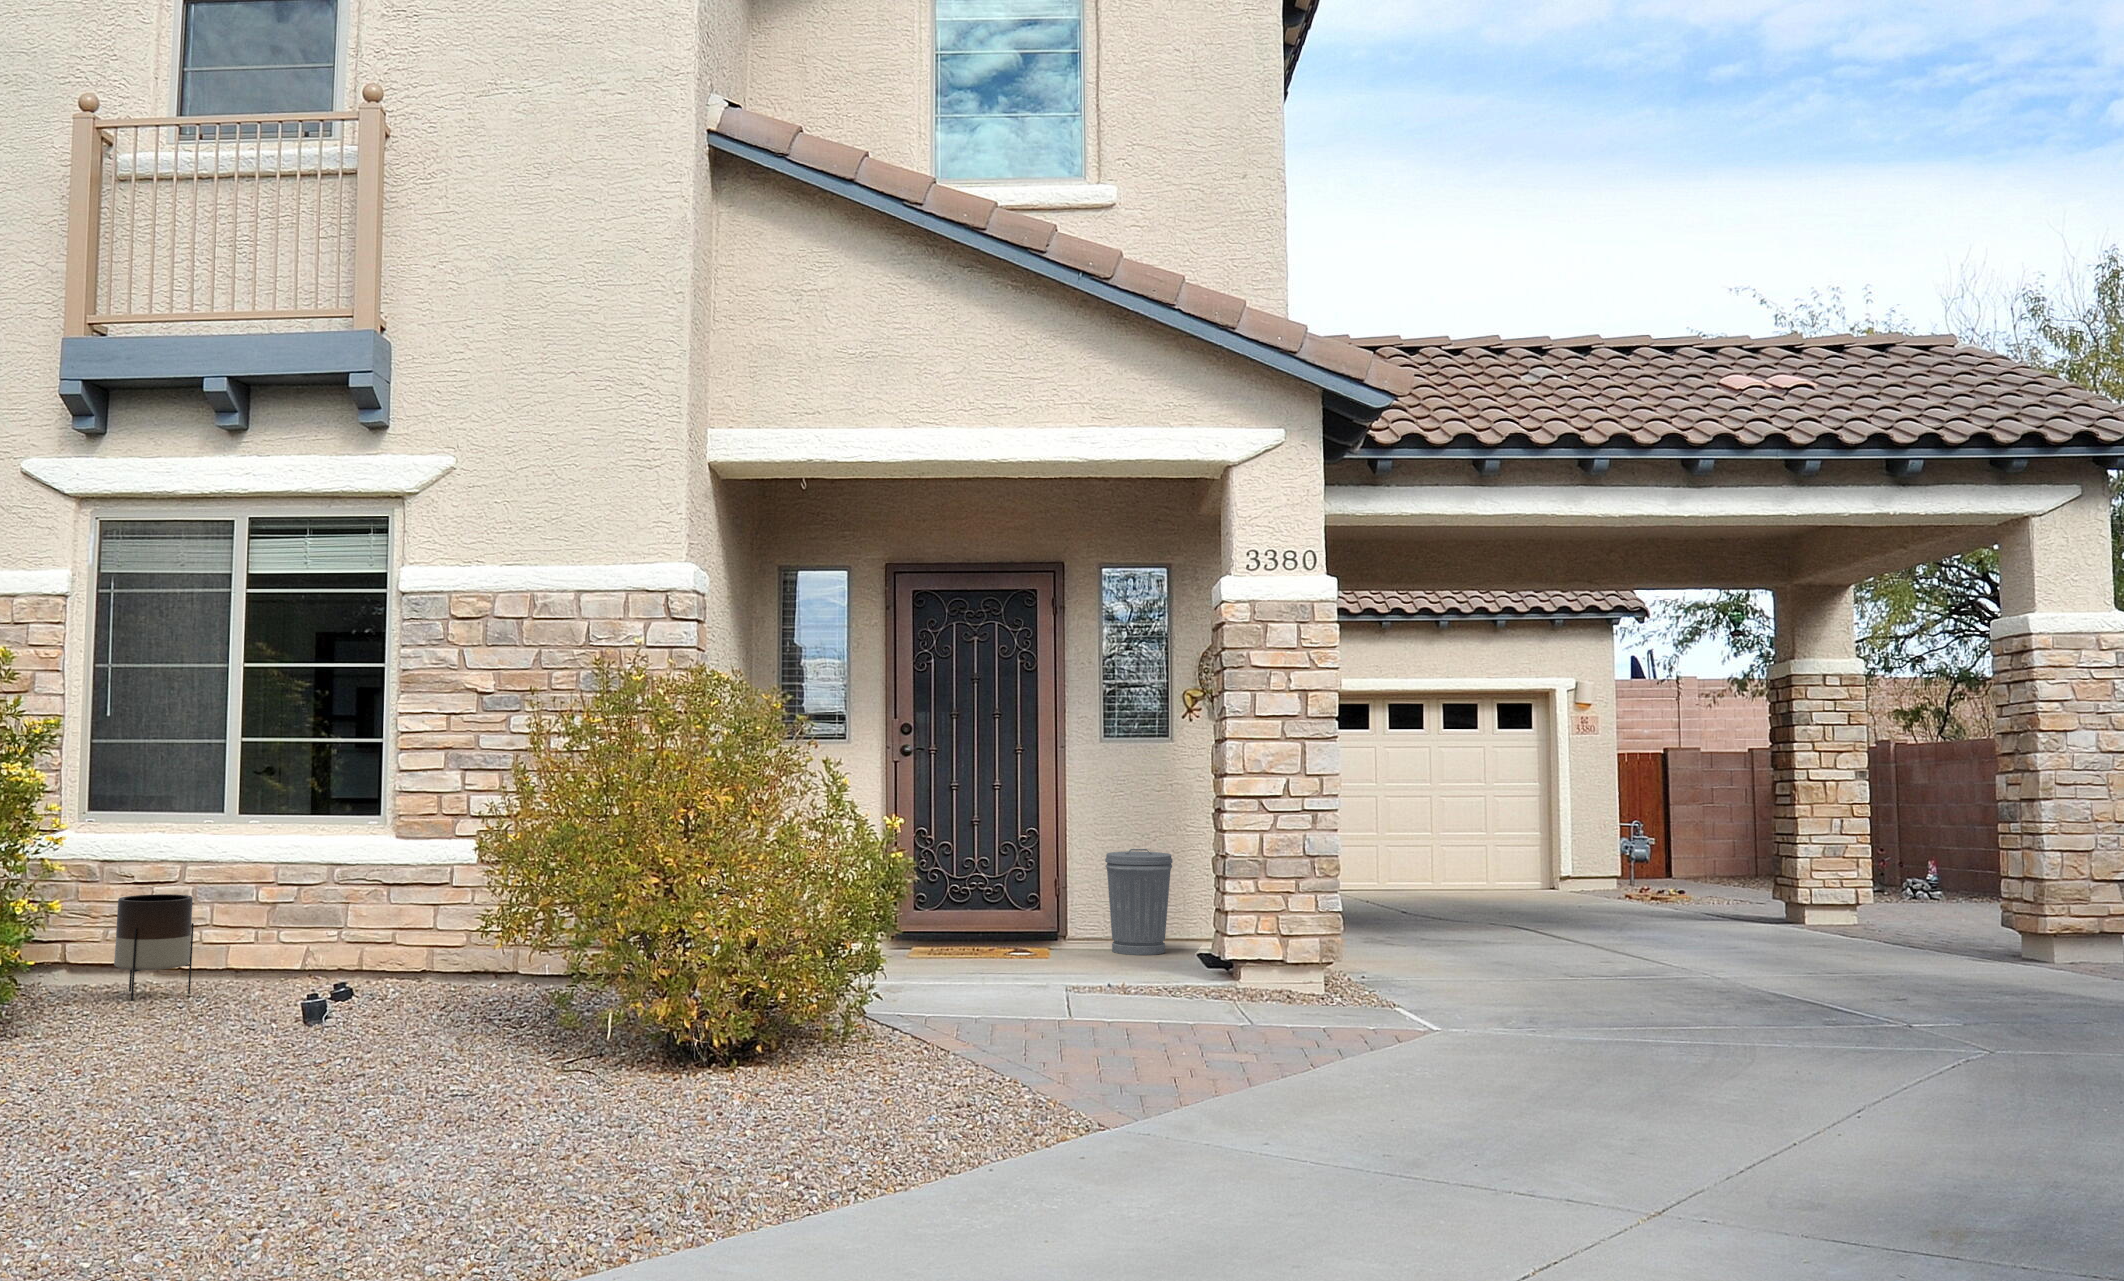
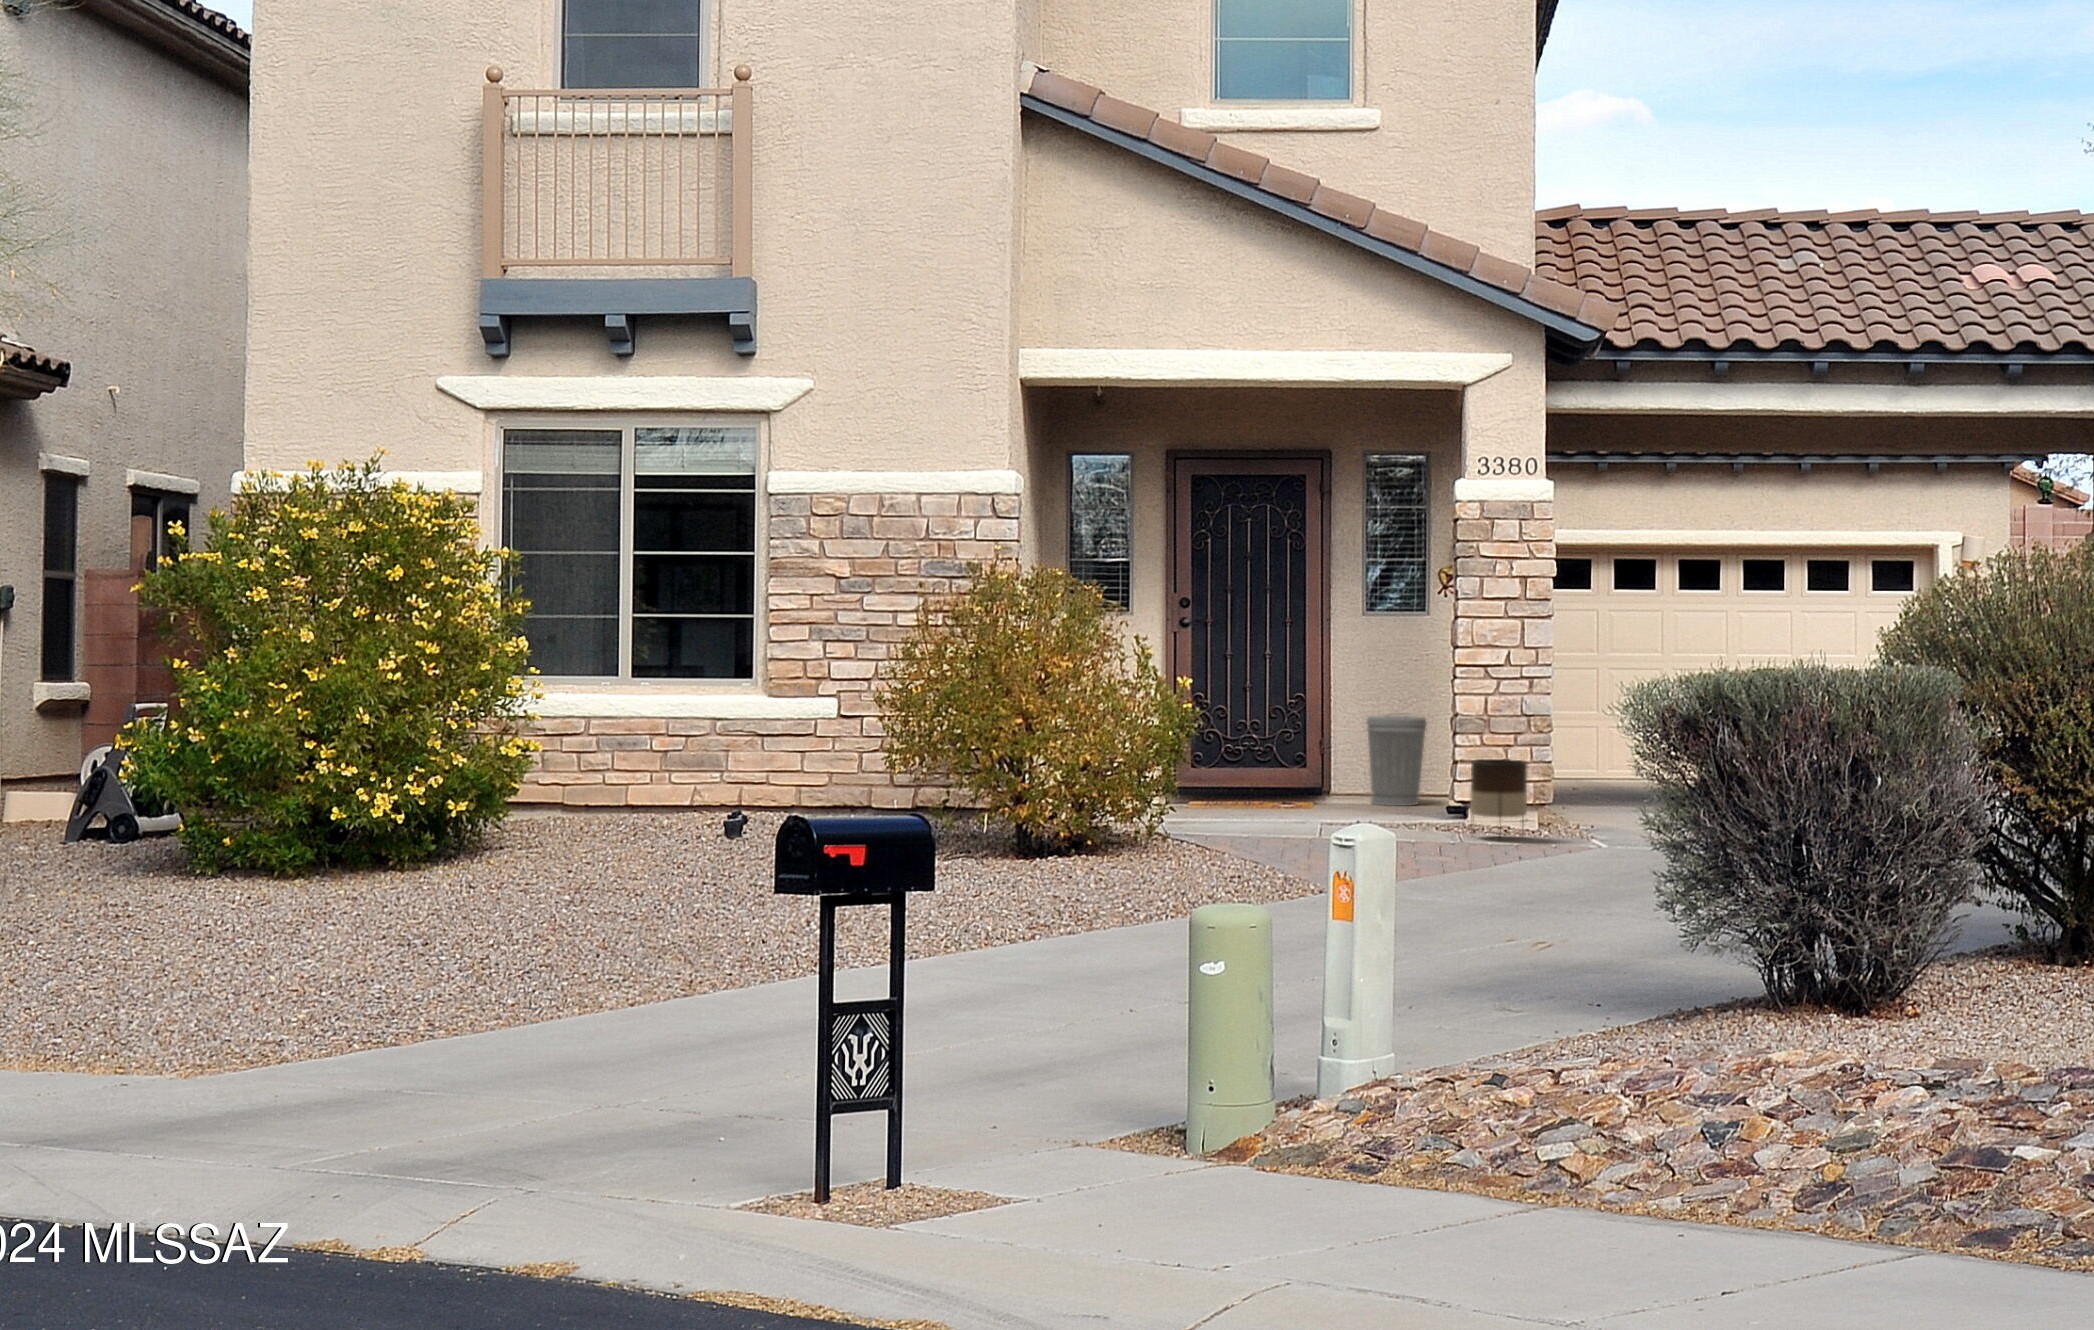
planter: present [114,894,194,1001] -> present [1470,759,1528,825]

